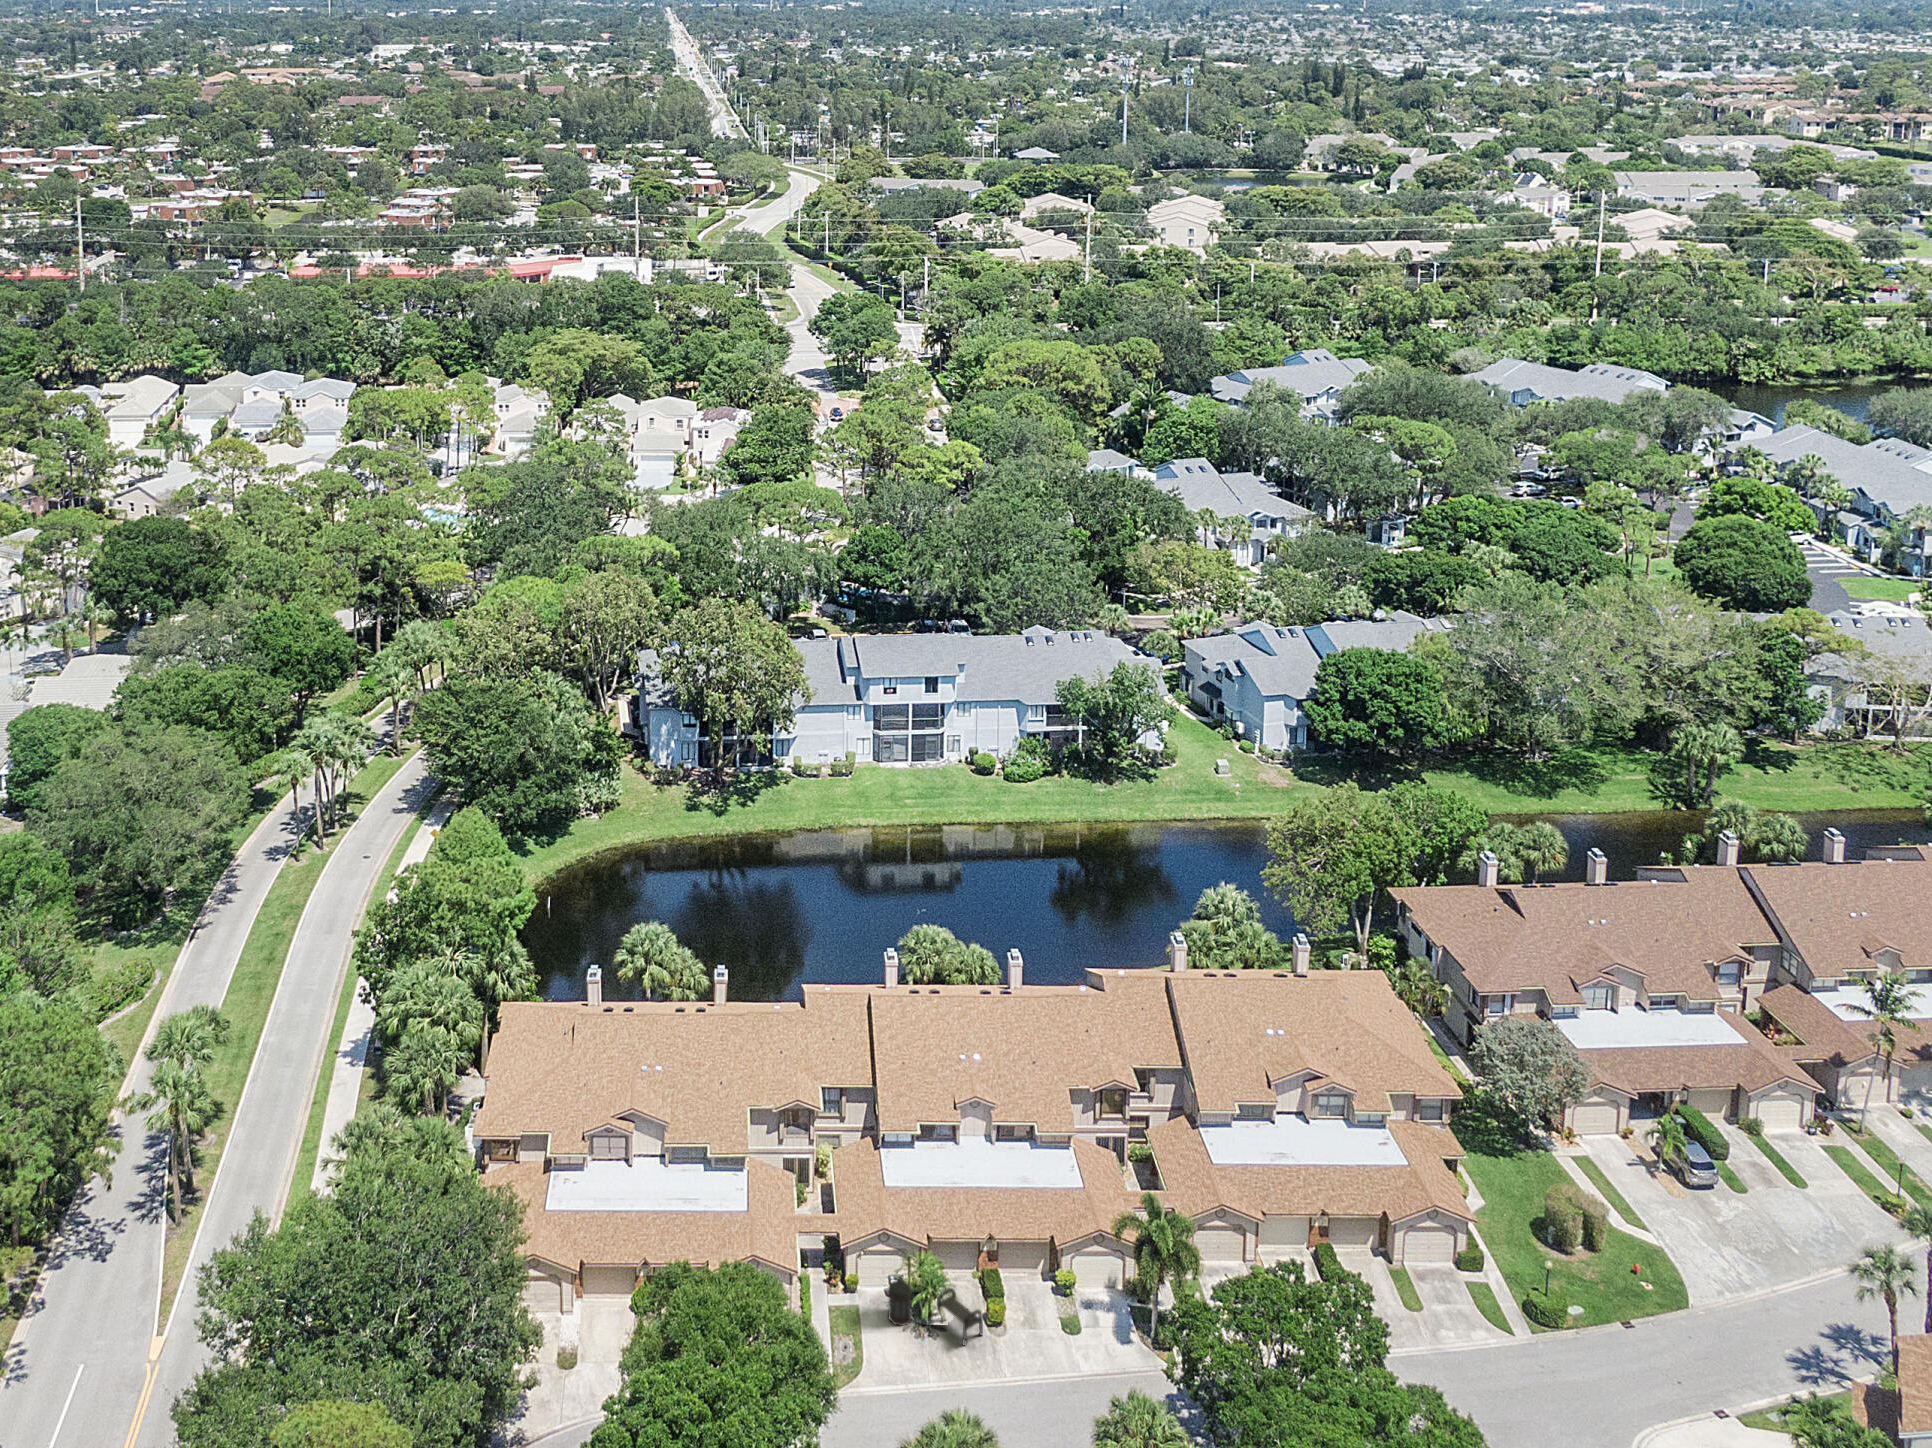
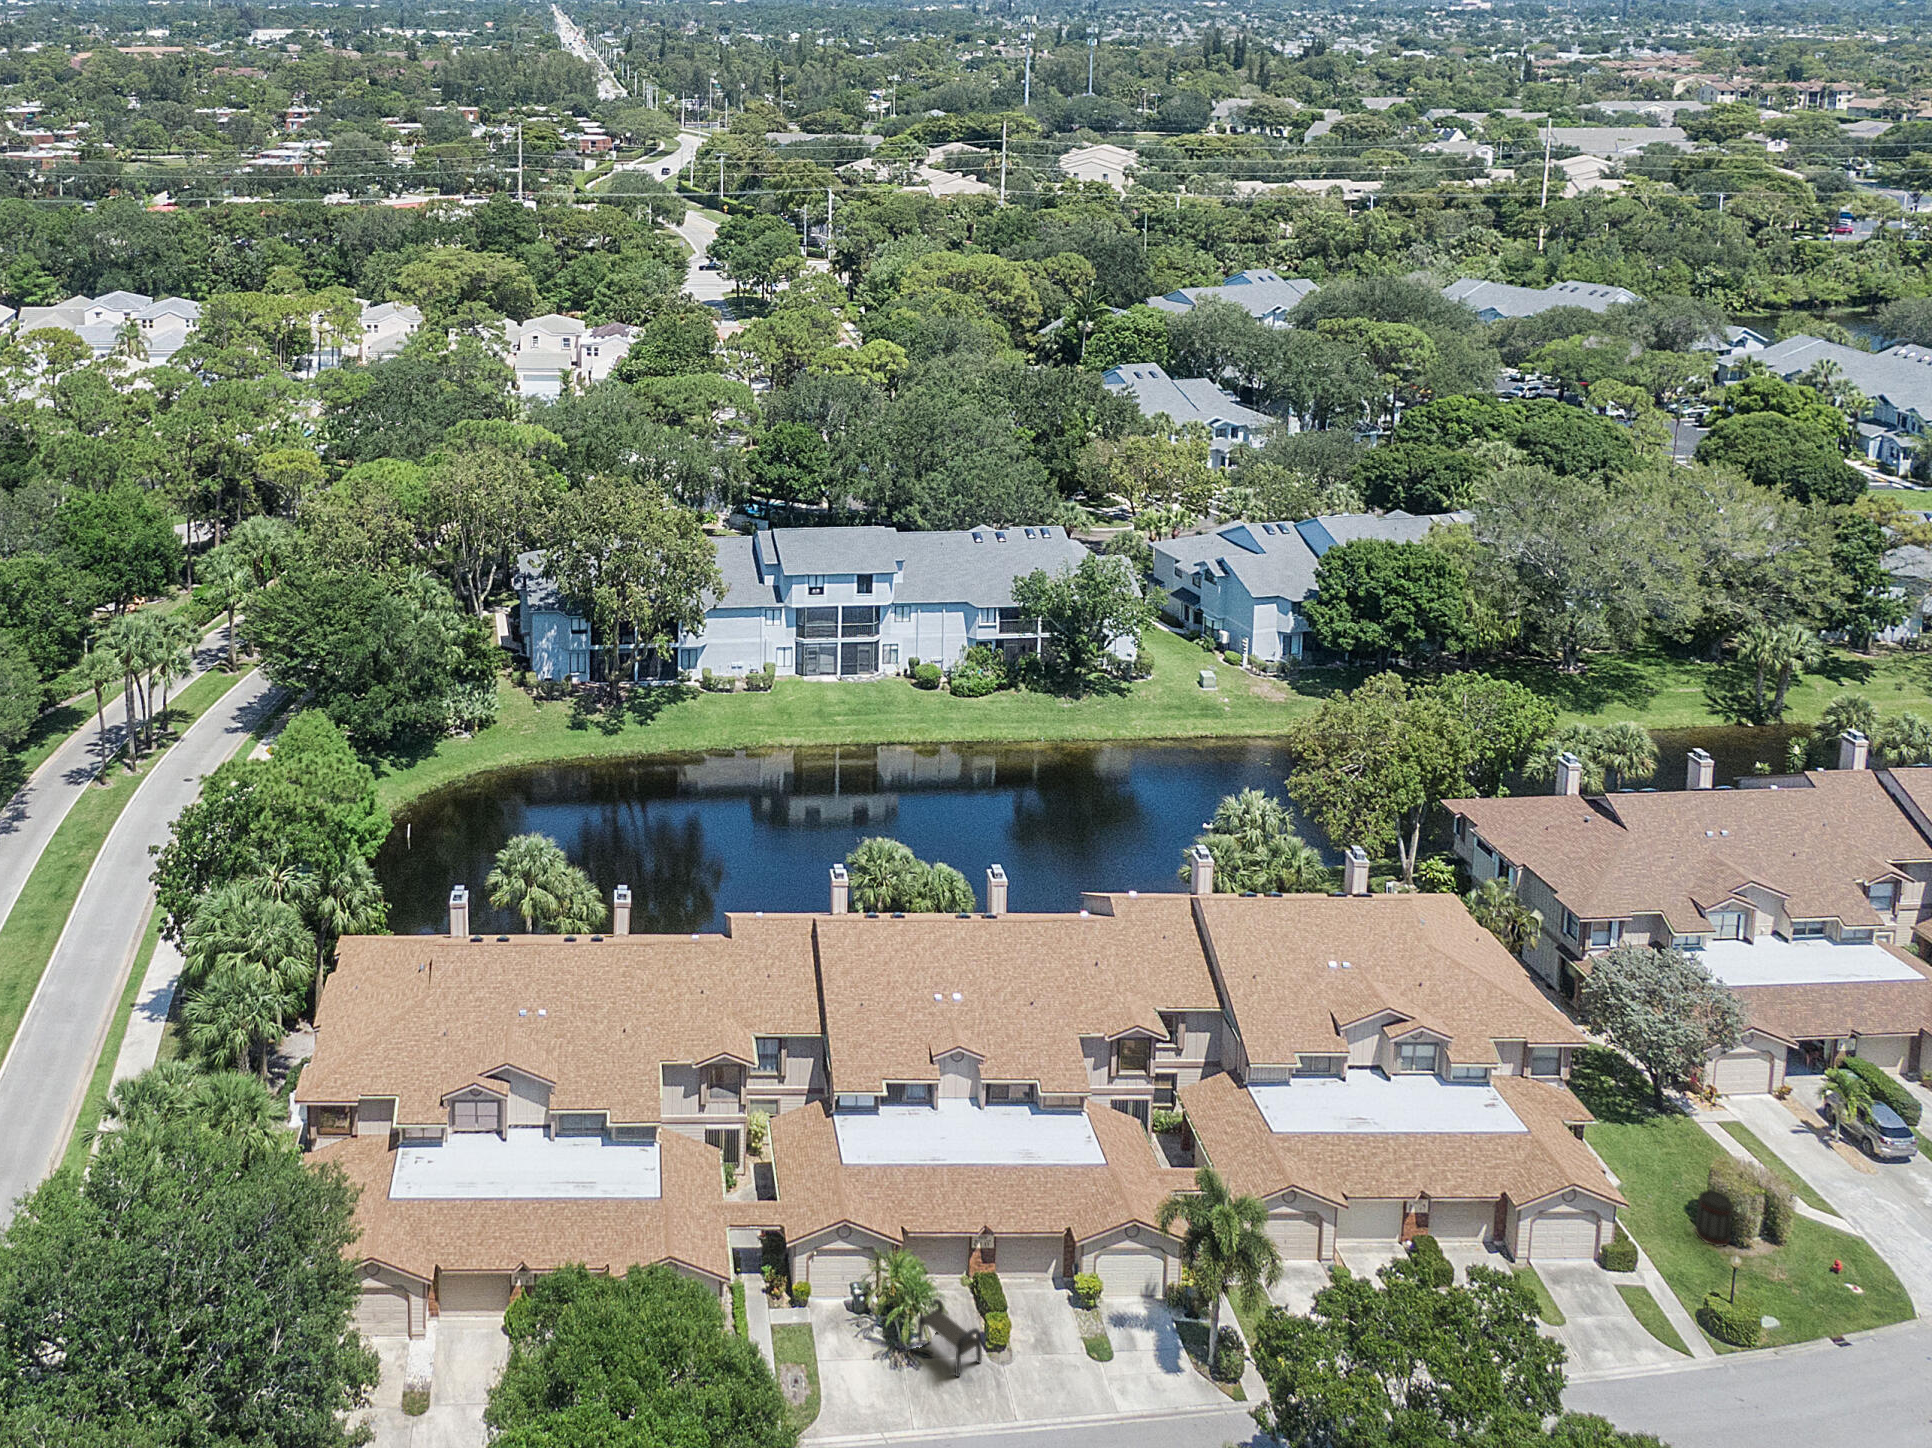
trash can: present [888,1280,912,1326] -> present [1695,1191,1734,1246]

